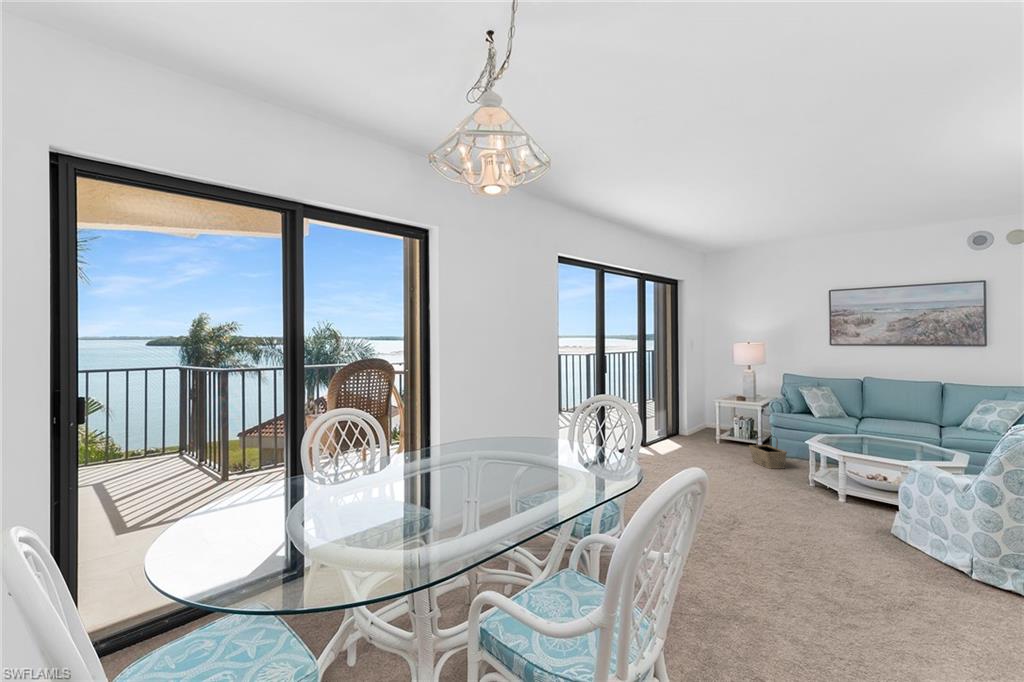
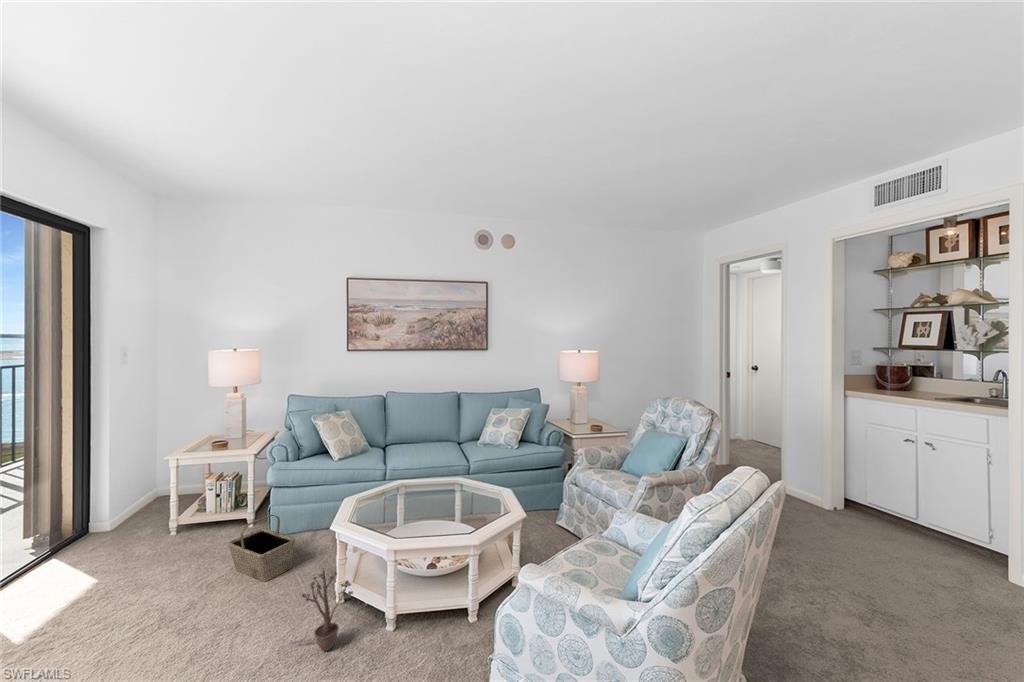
decorative plant: none [784,451,818,494] -> present [293,568,353,651]

